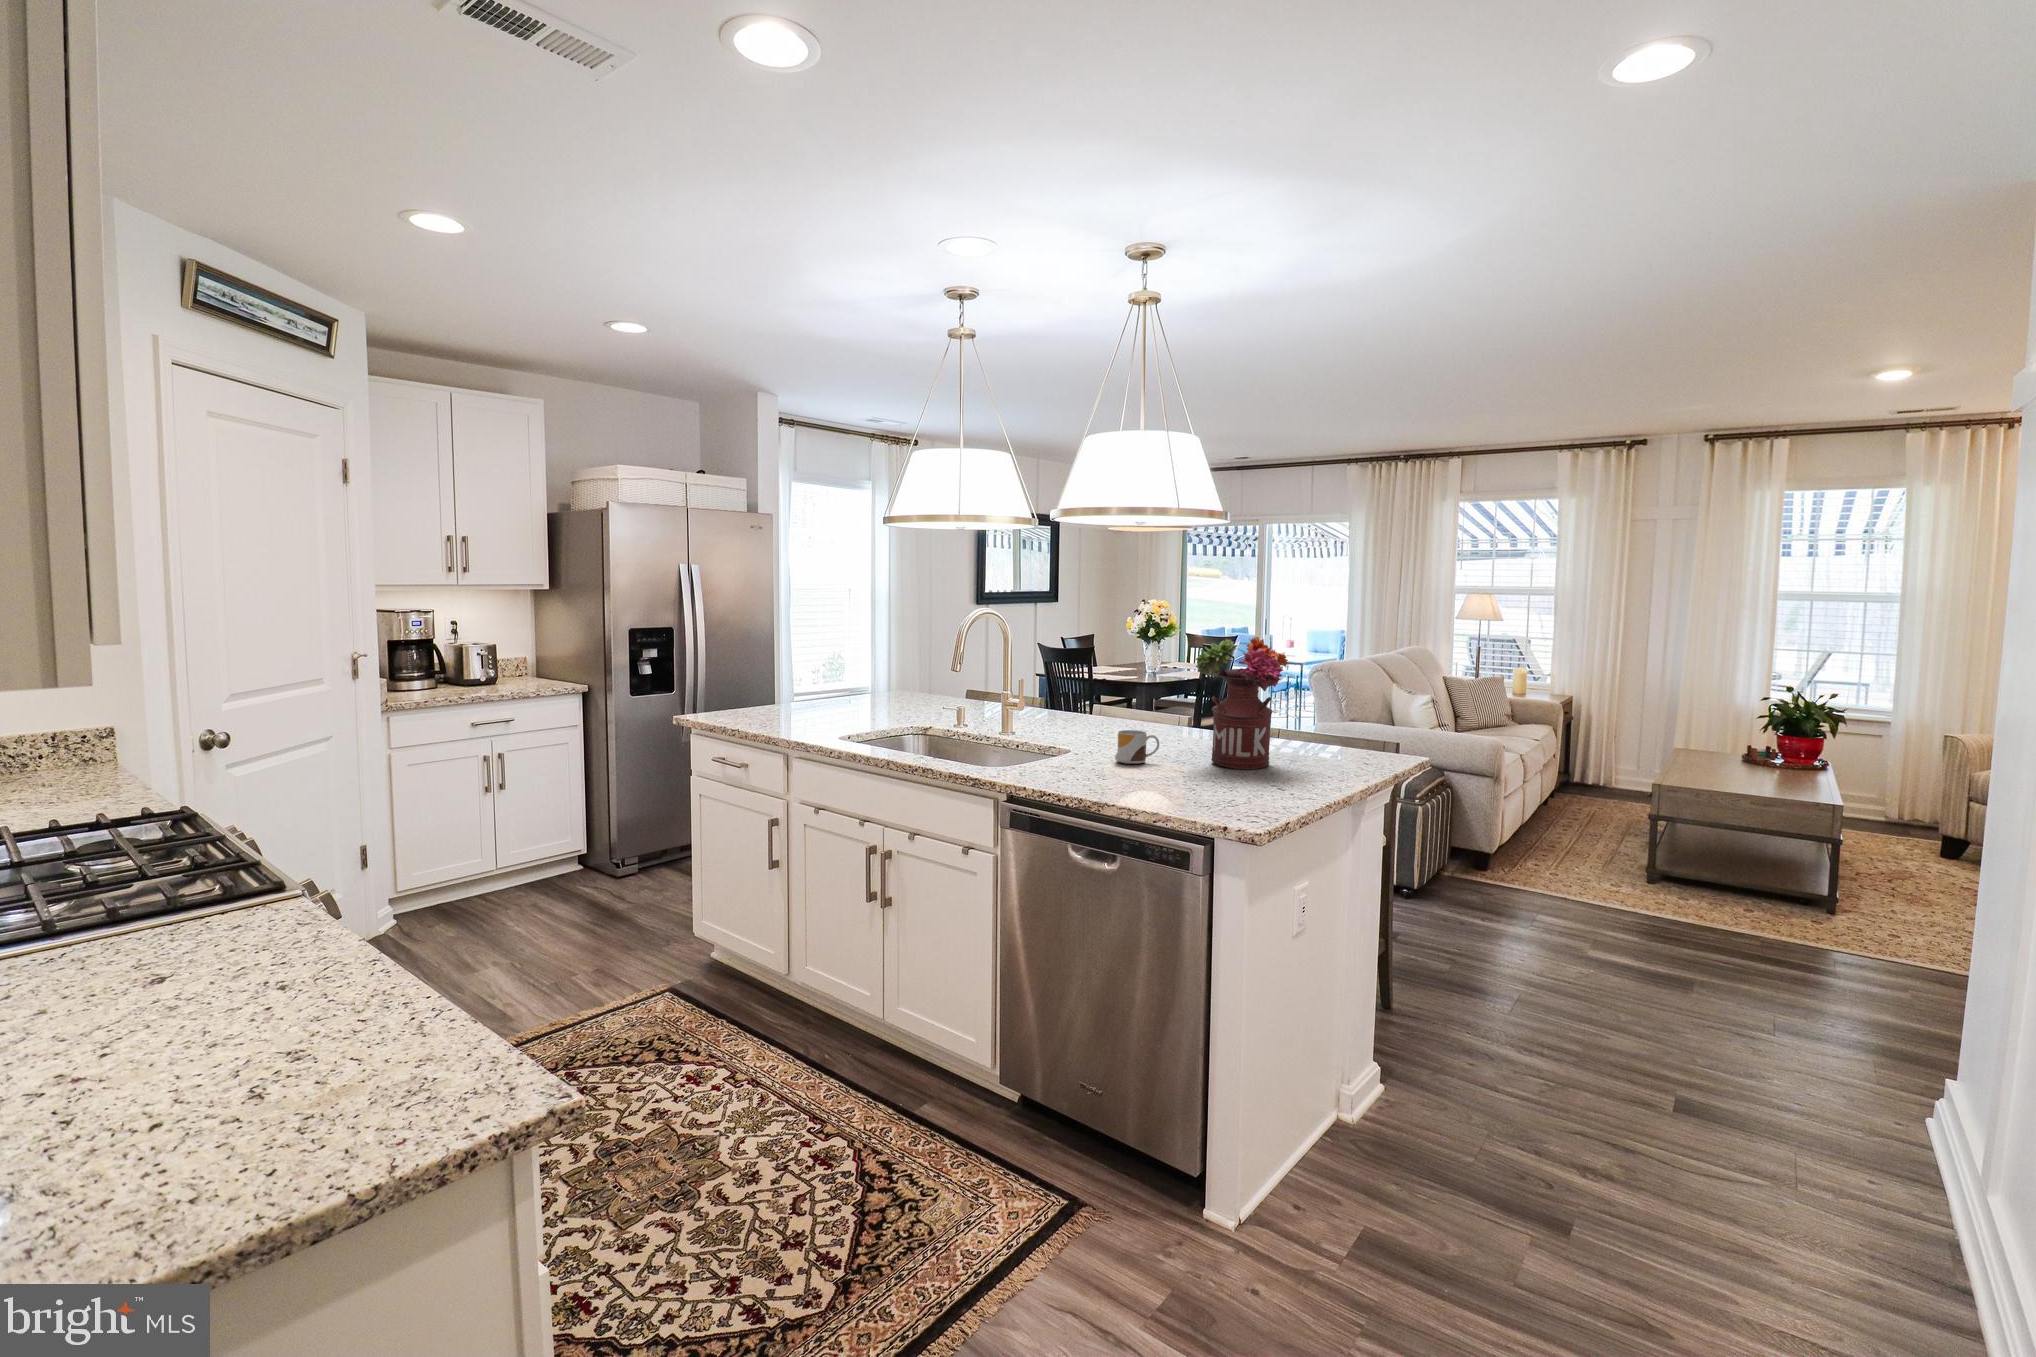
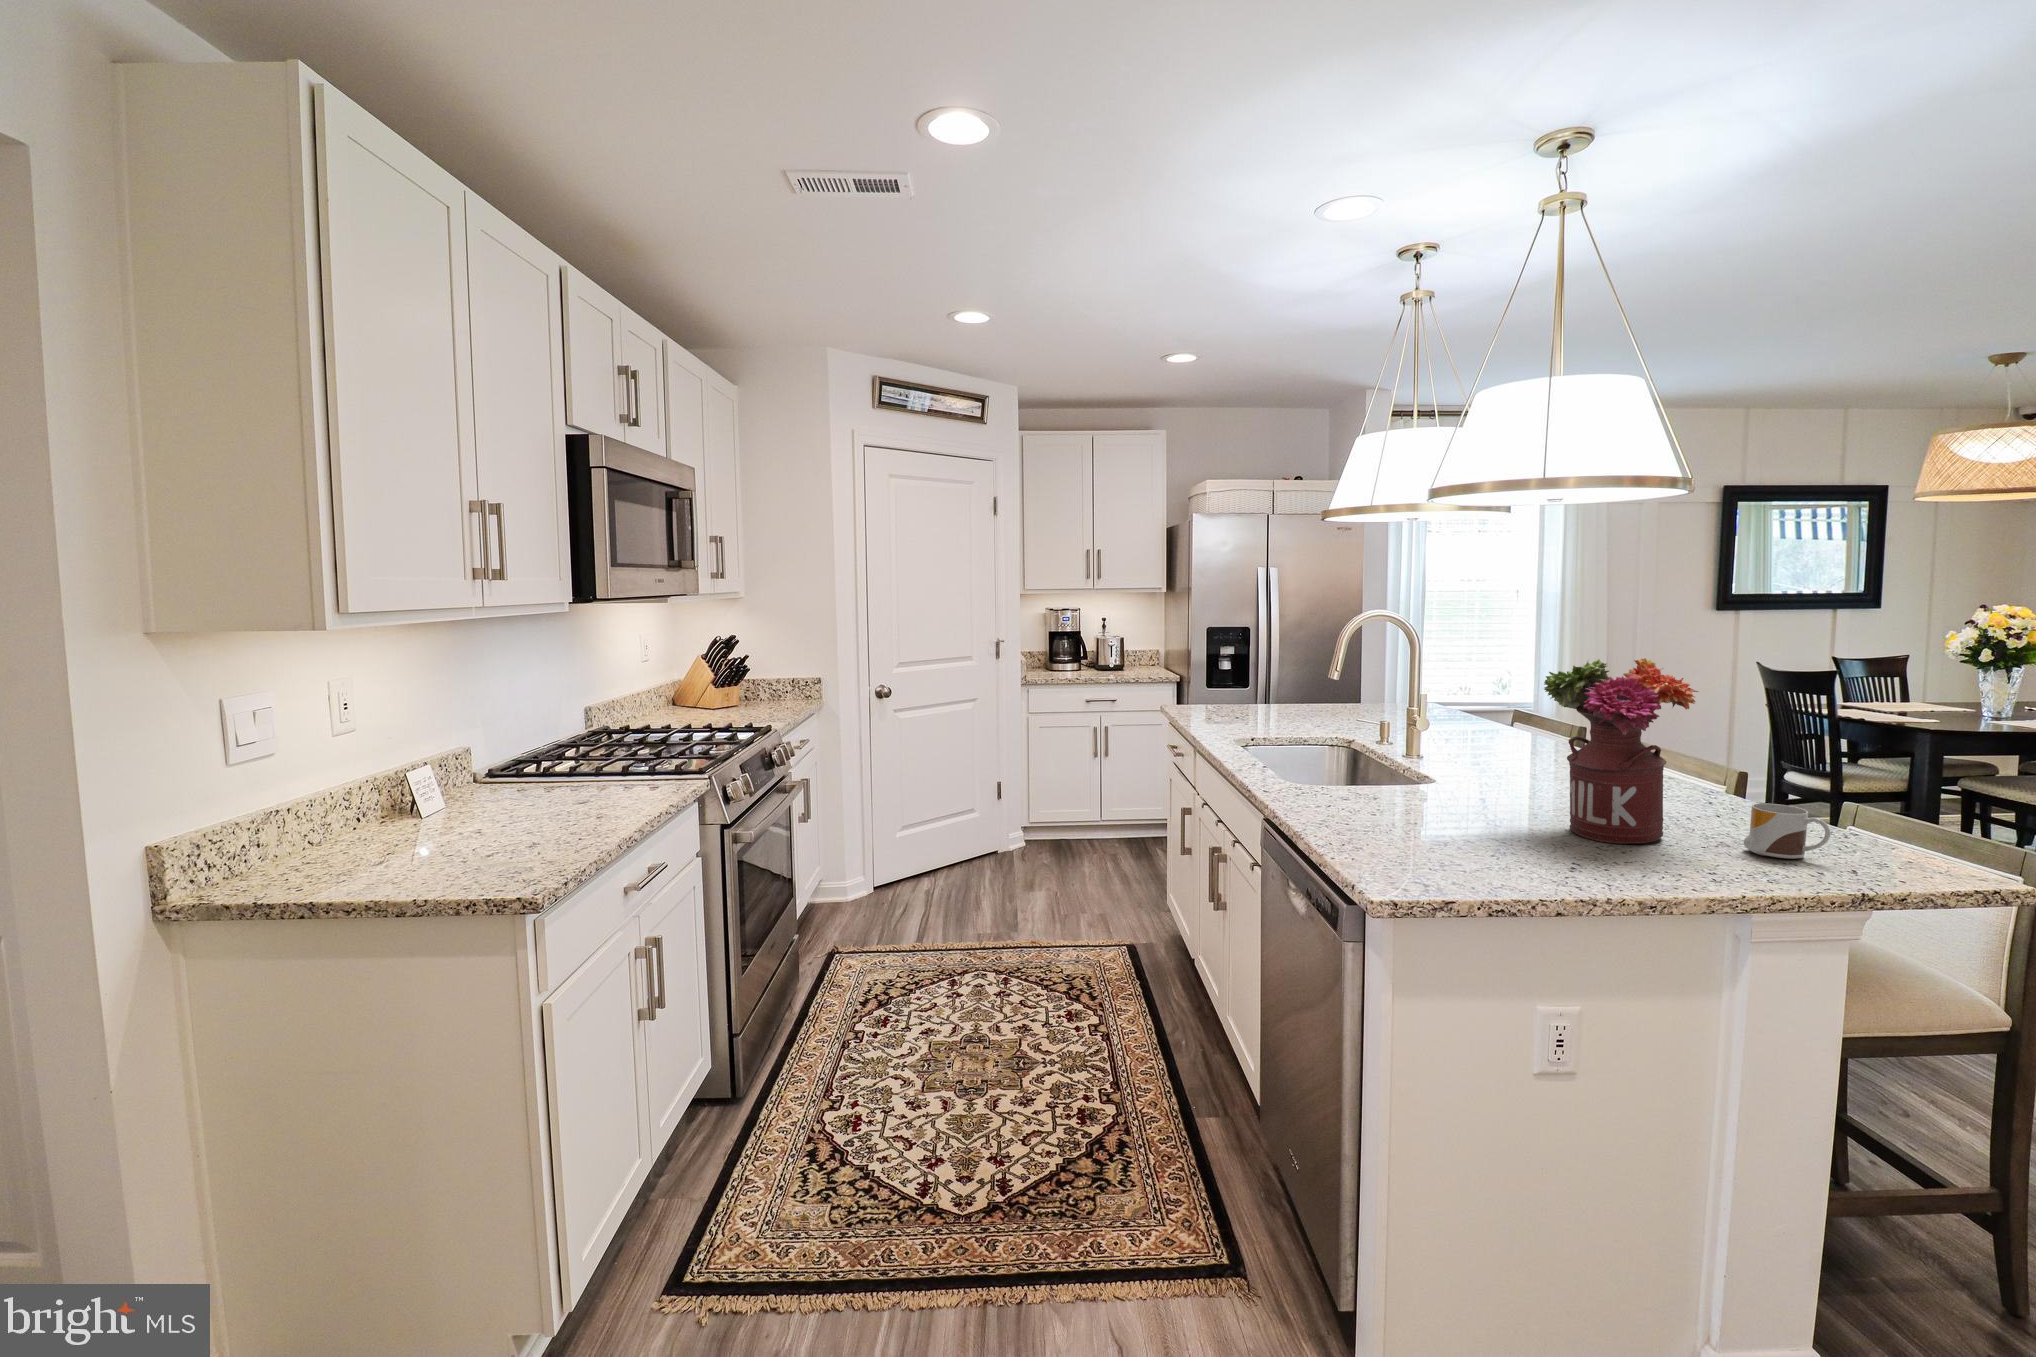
mug: present [1115,730,1159,764] -> present [1744,803,1830,859]

